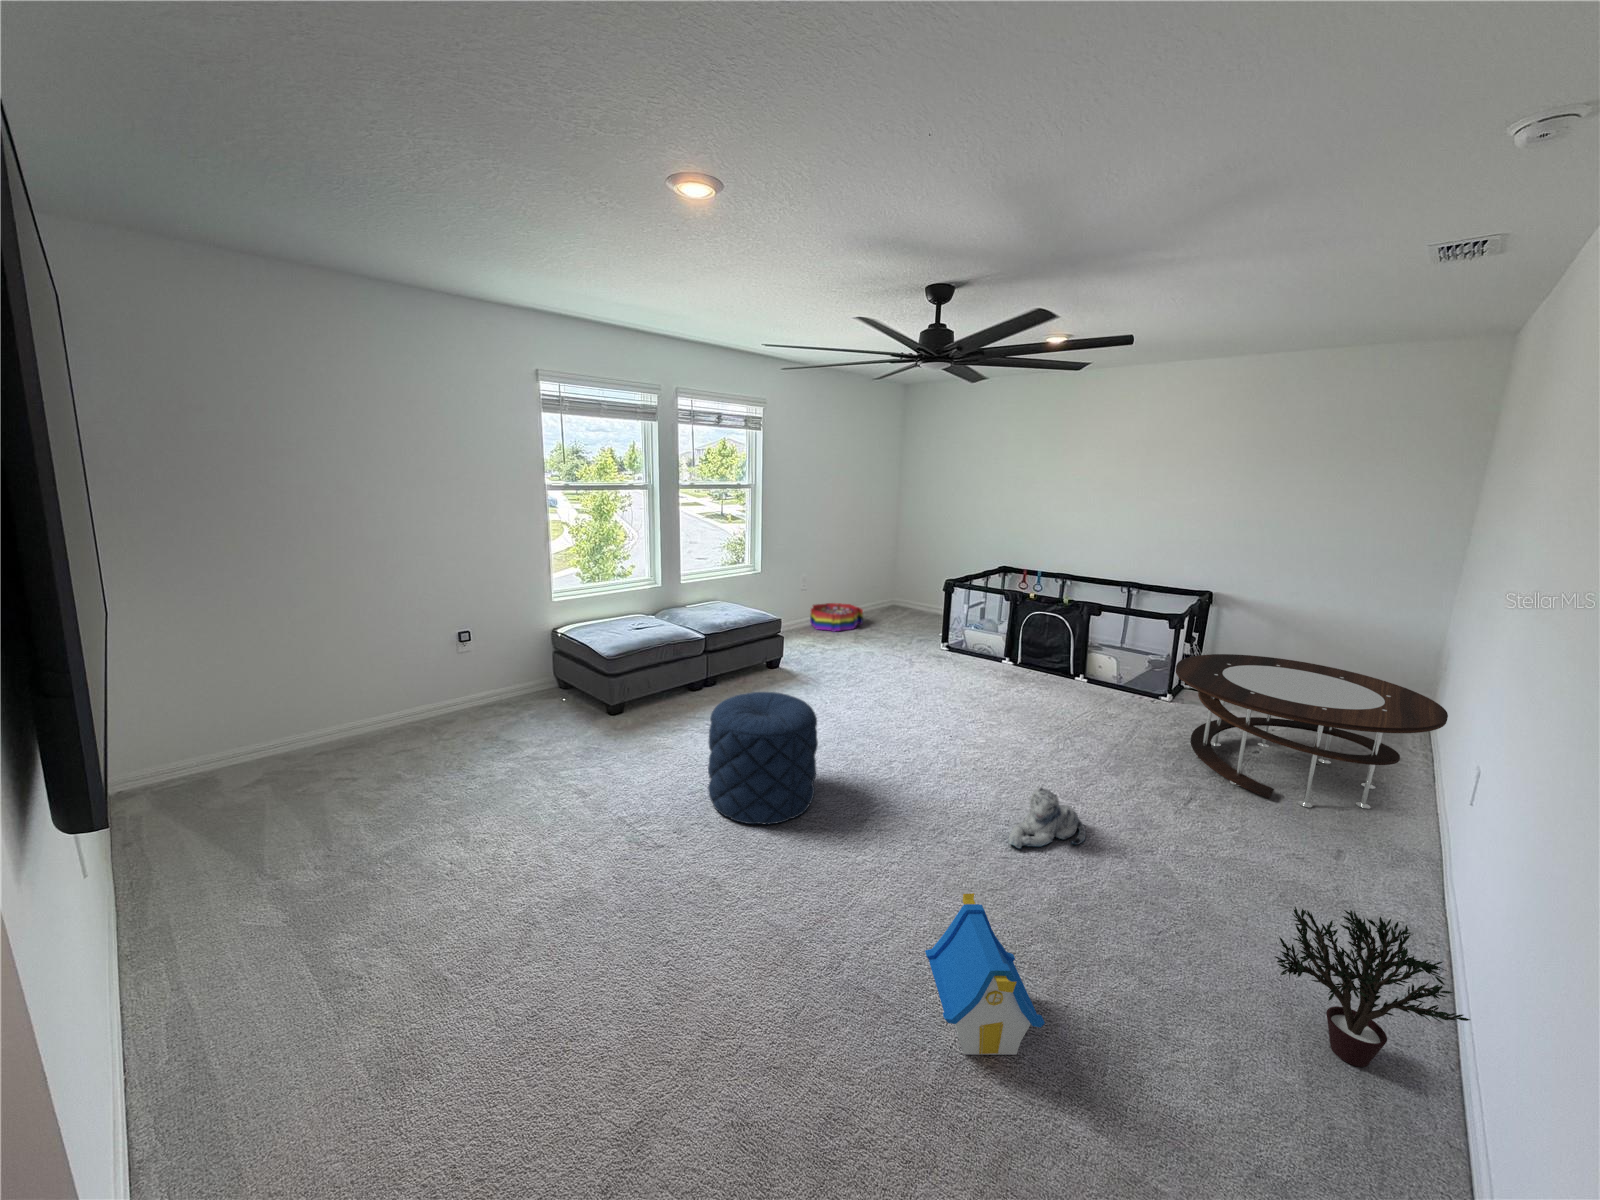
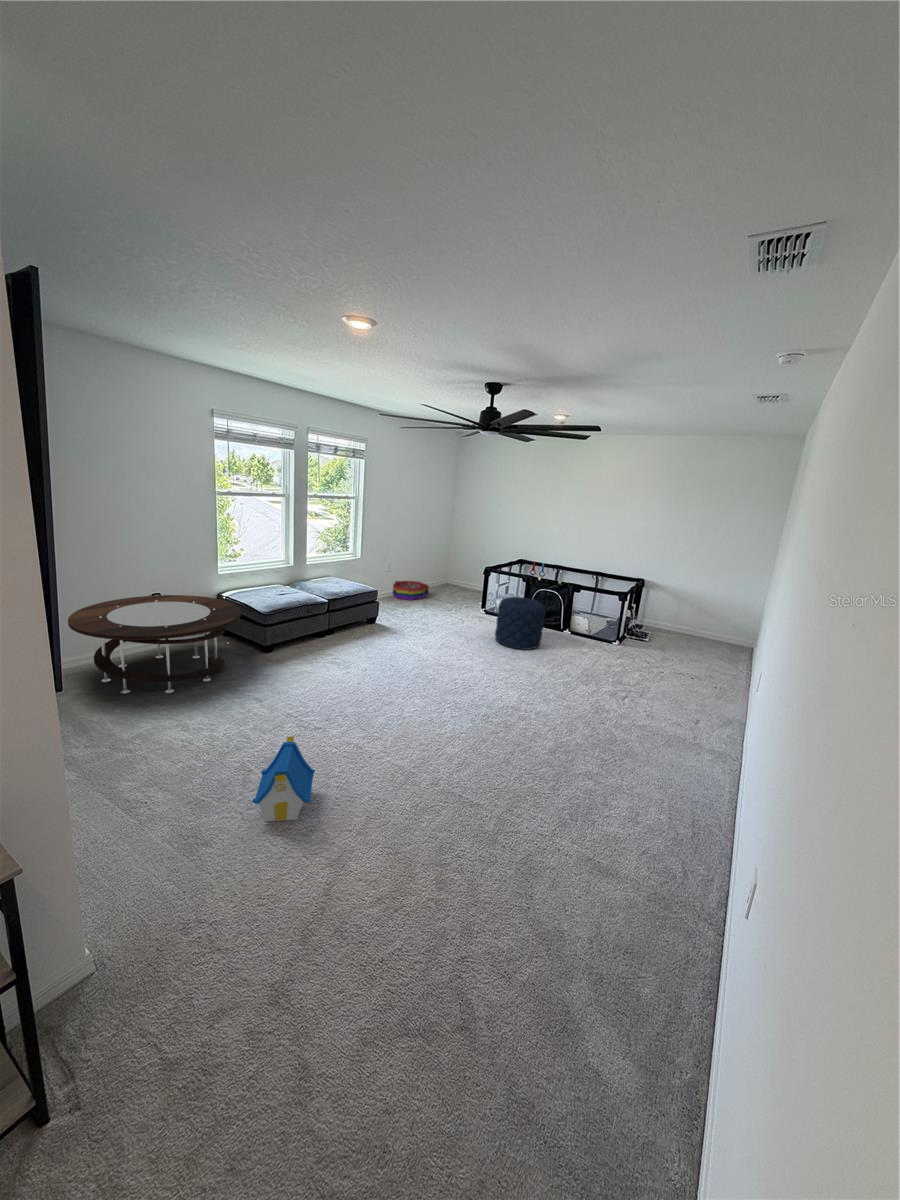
coffee table: present [1176,654,1448,809] -> present [68,595,241,694]
pouf: present [708,692,818,824] -> present [495,597,546,649]
plush toy: present [1008,787,1086,849] -> none [526,689,569,725]
toy house: present [925,893,1045,1055] -> present [252,737,315,821]
potted plant: present [1275,907,1470,1067] -> none [658,737,740,814]

